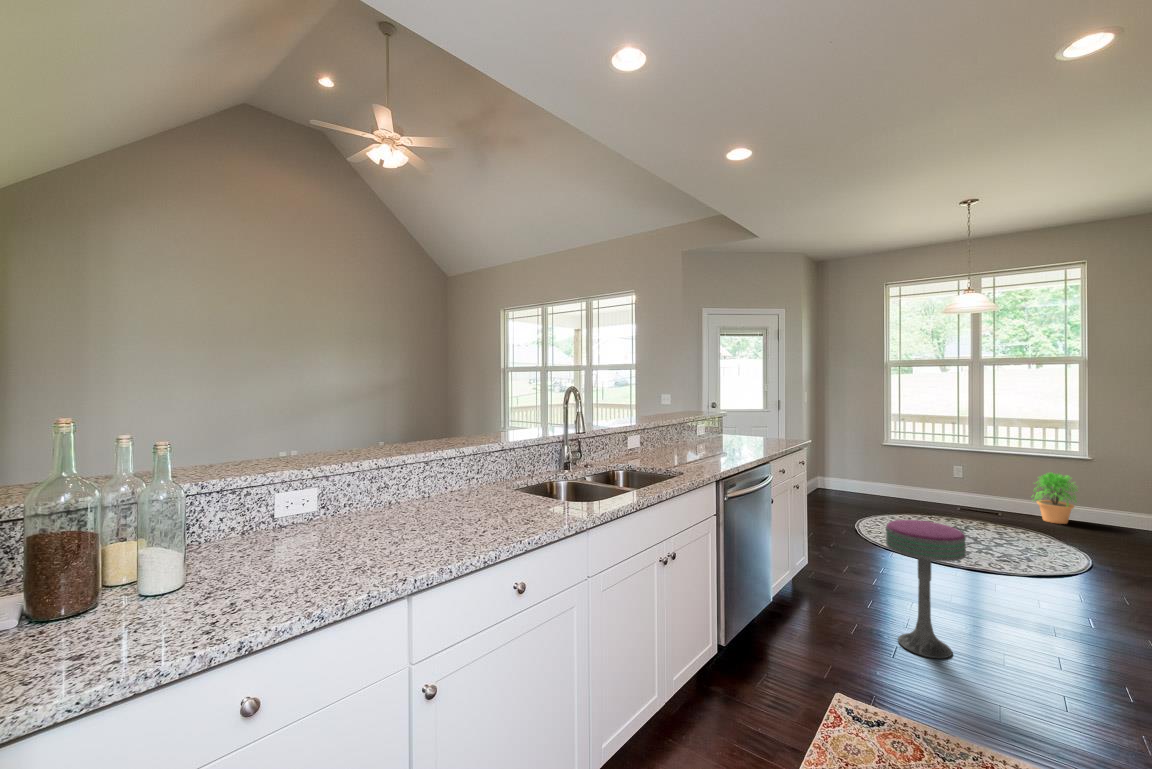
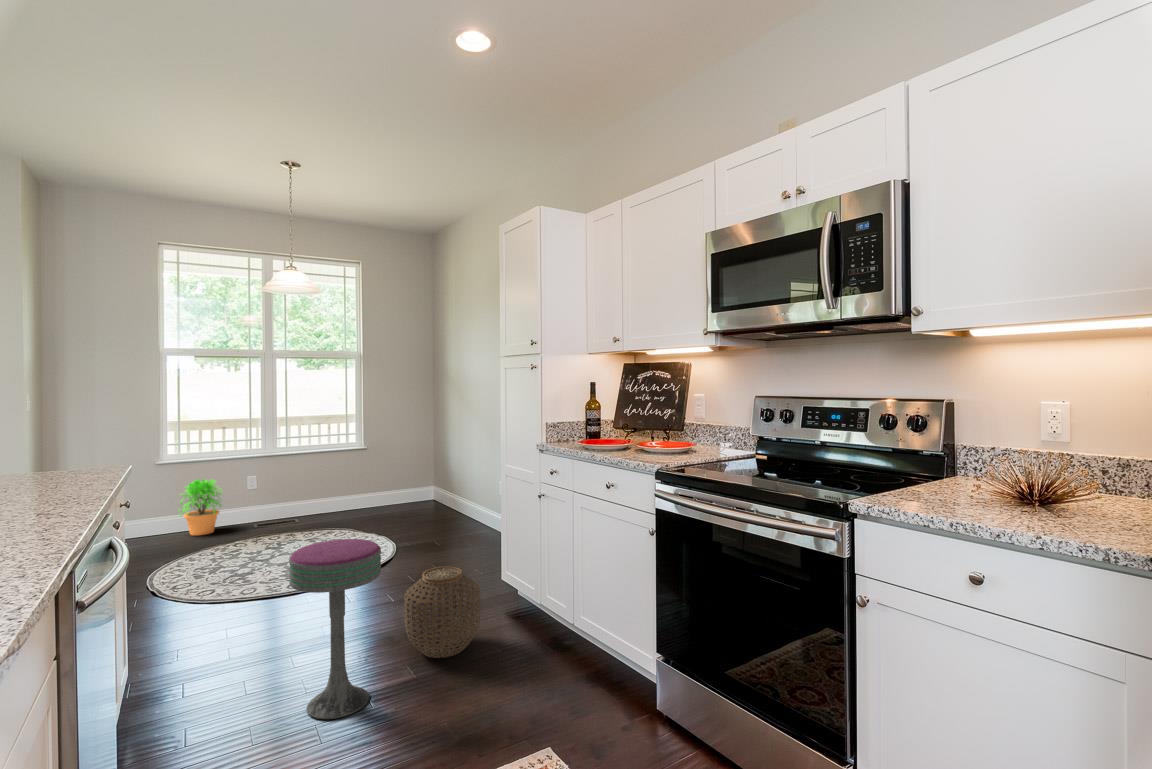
potted plant: present [1031,472,1077,524] -> present [179,479,221,535]
woven basket: none [1010,581,1112,676] -> present [404,566,481,658]

